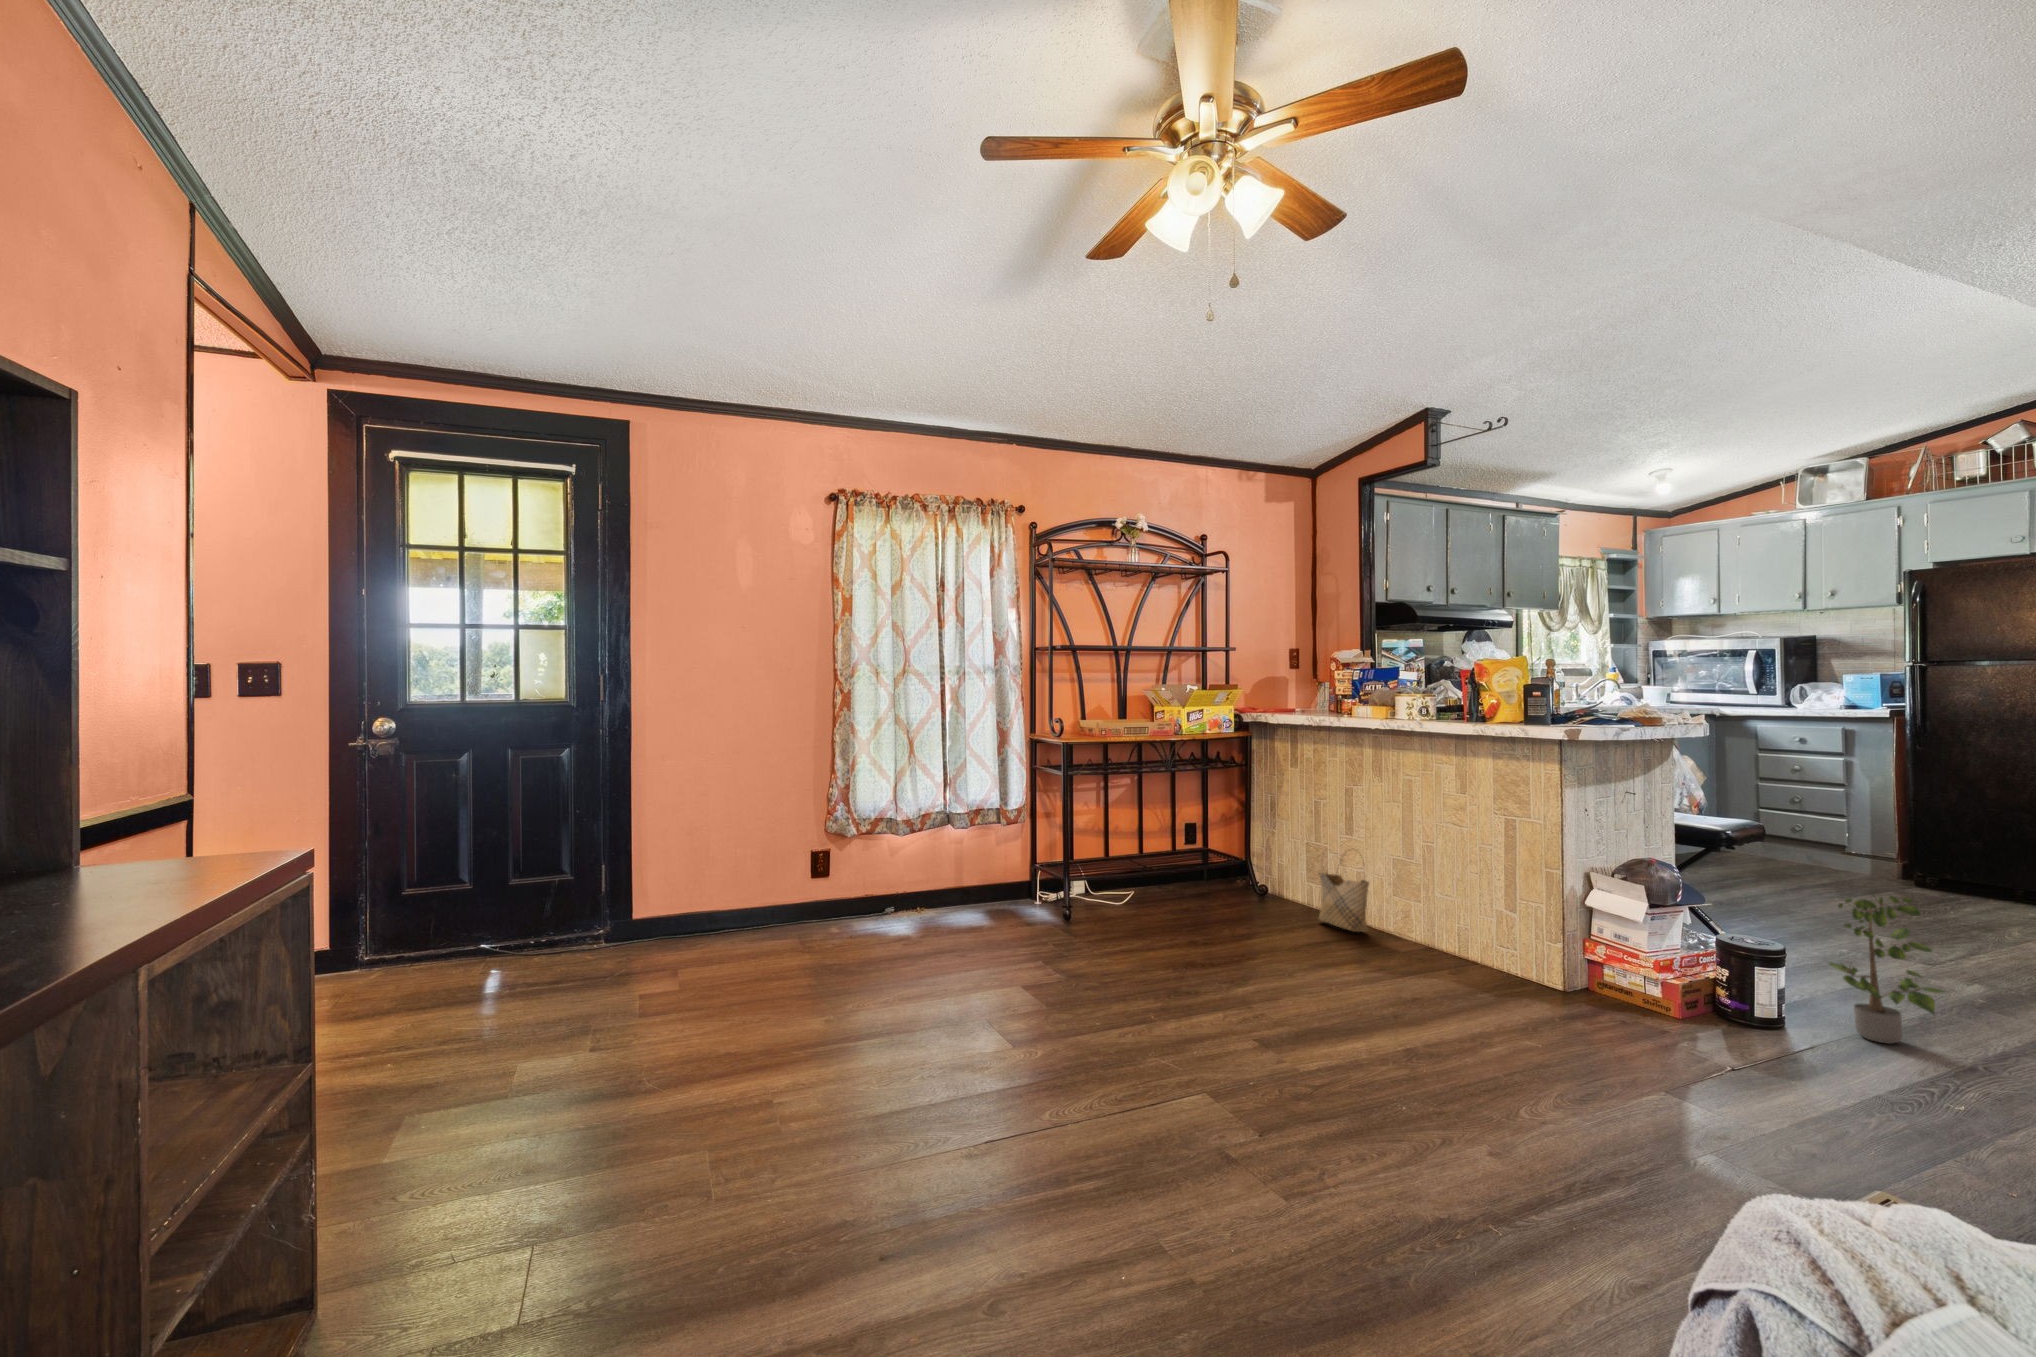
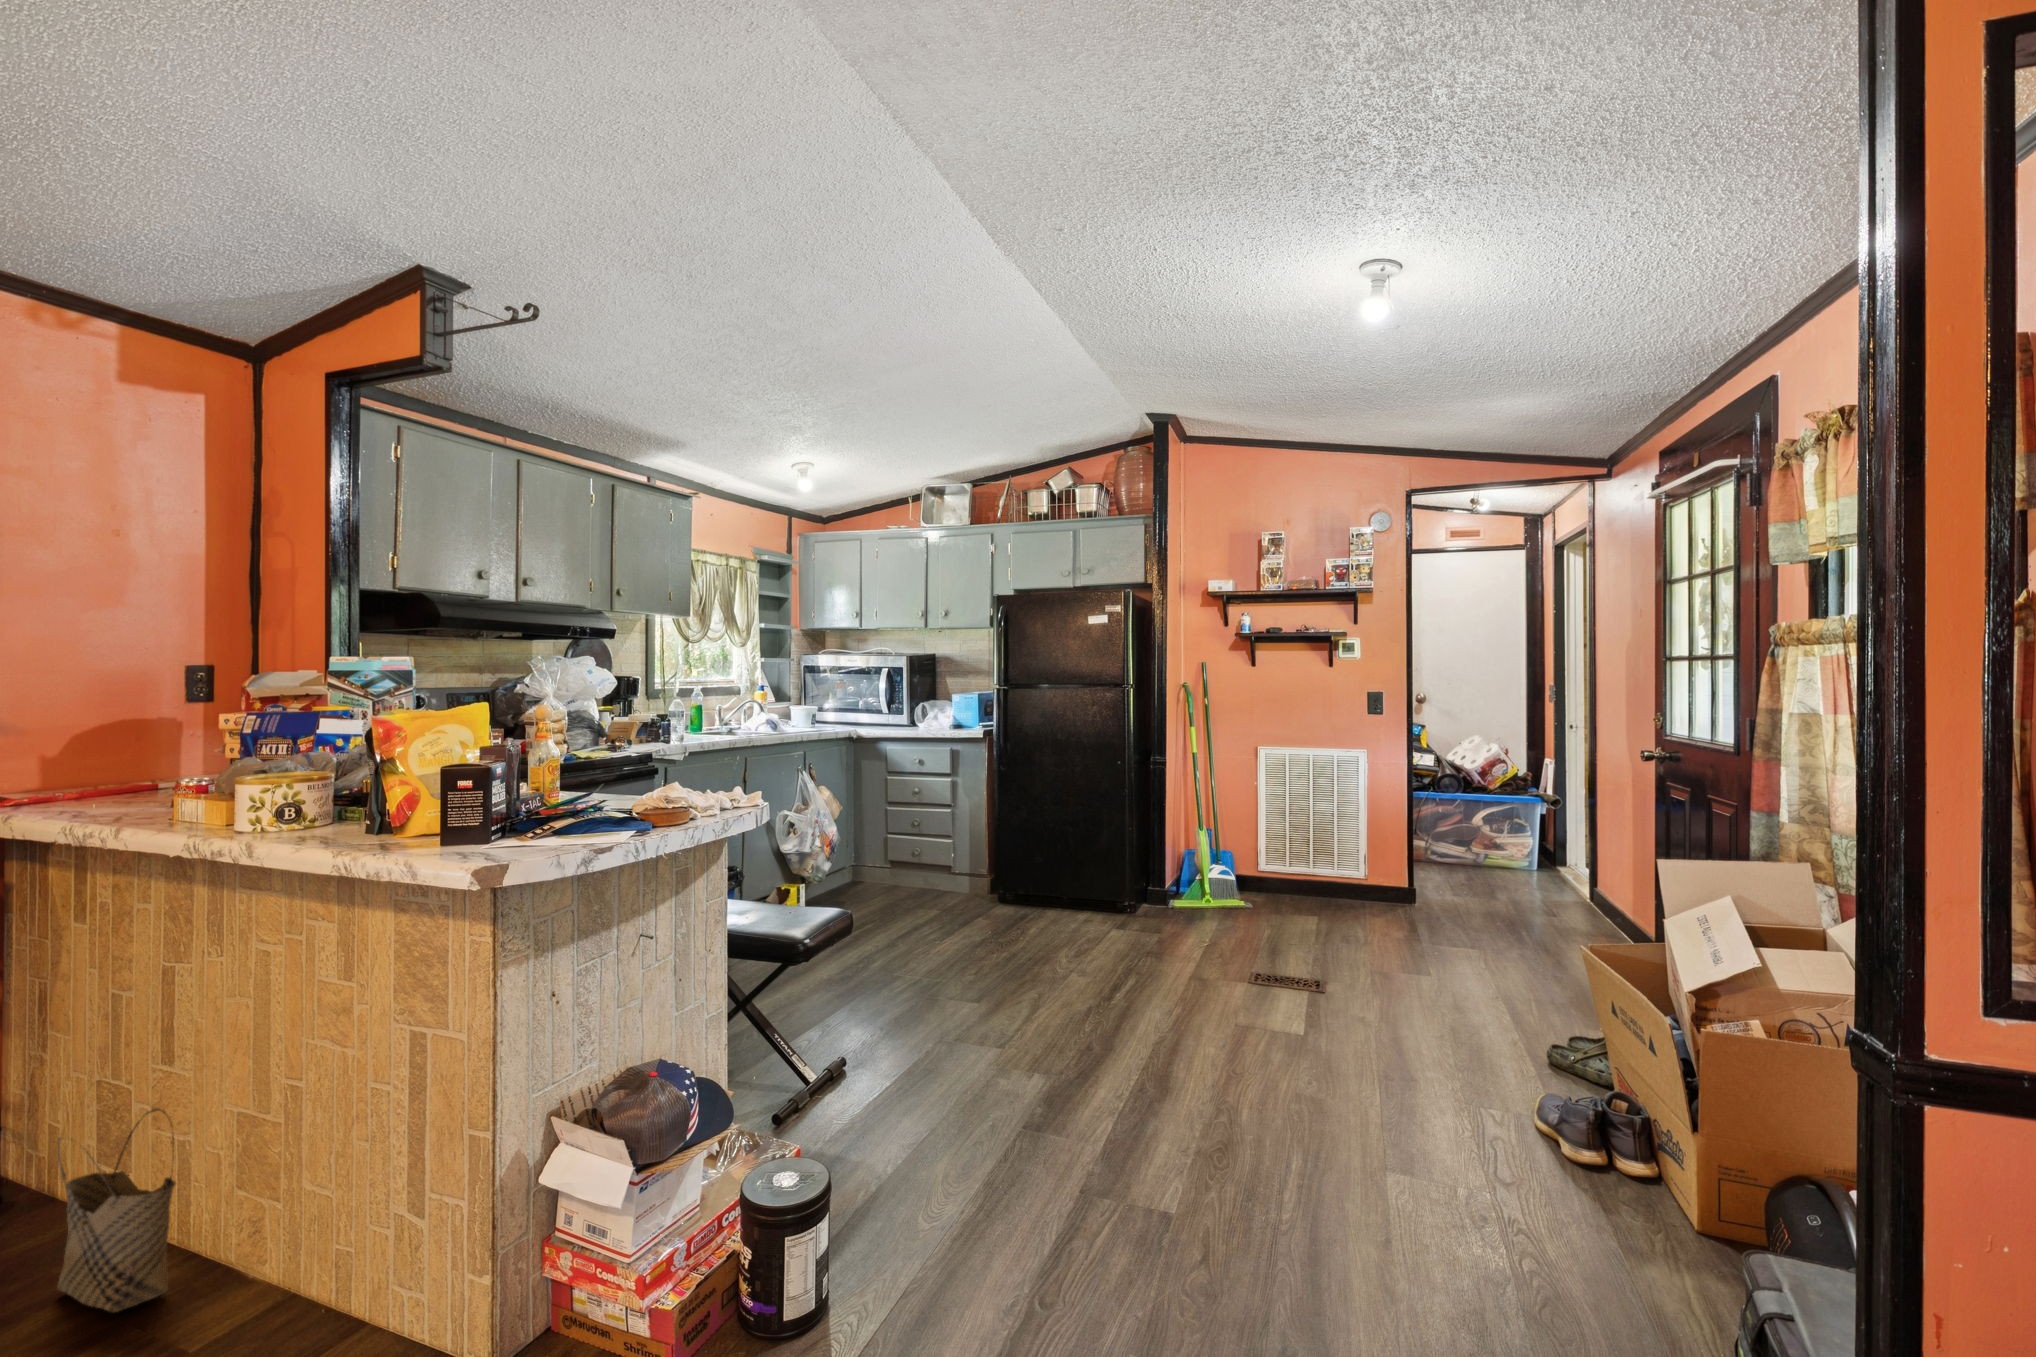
potted plant: present [1829,895,1944,1044] -> none [880,1052,1006,1287]

